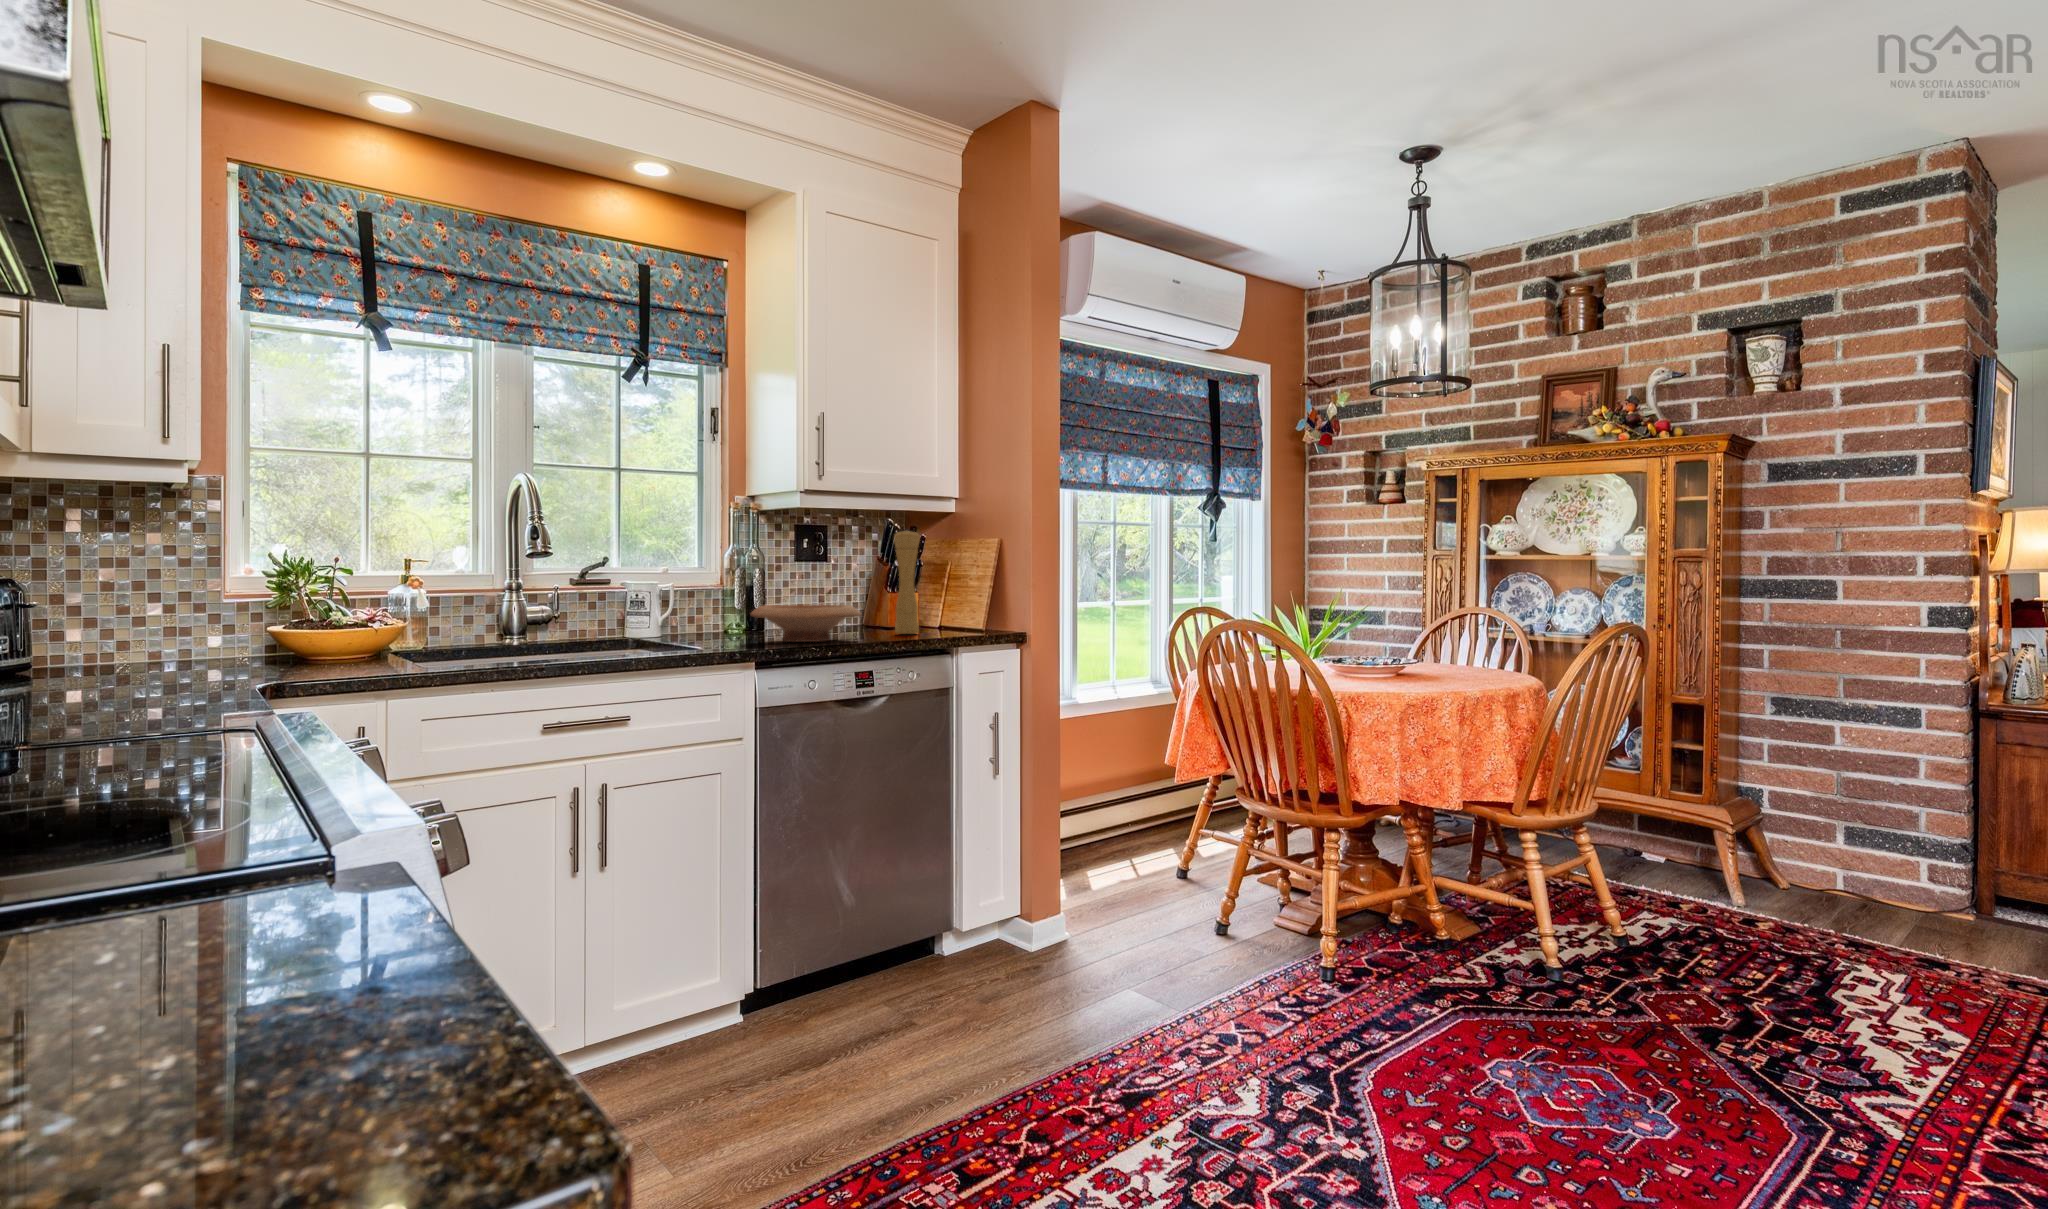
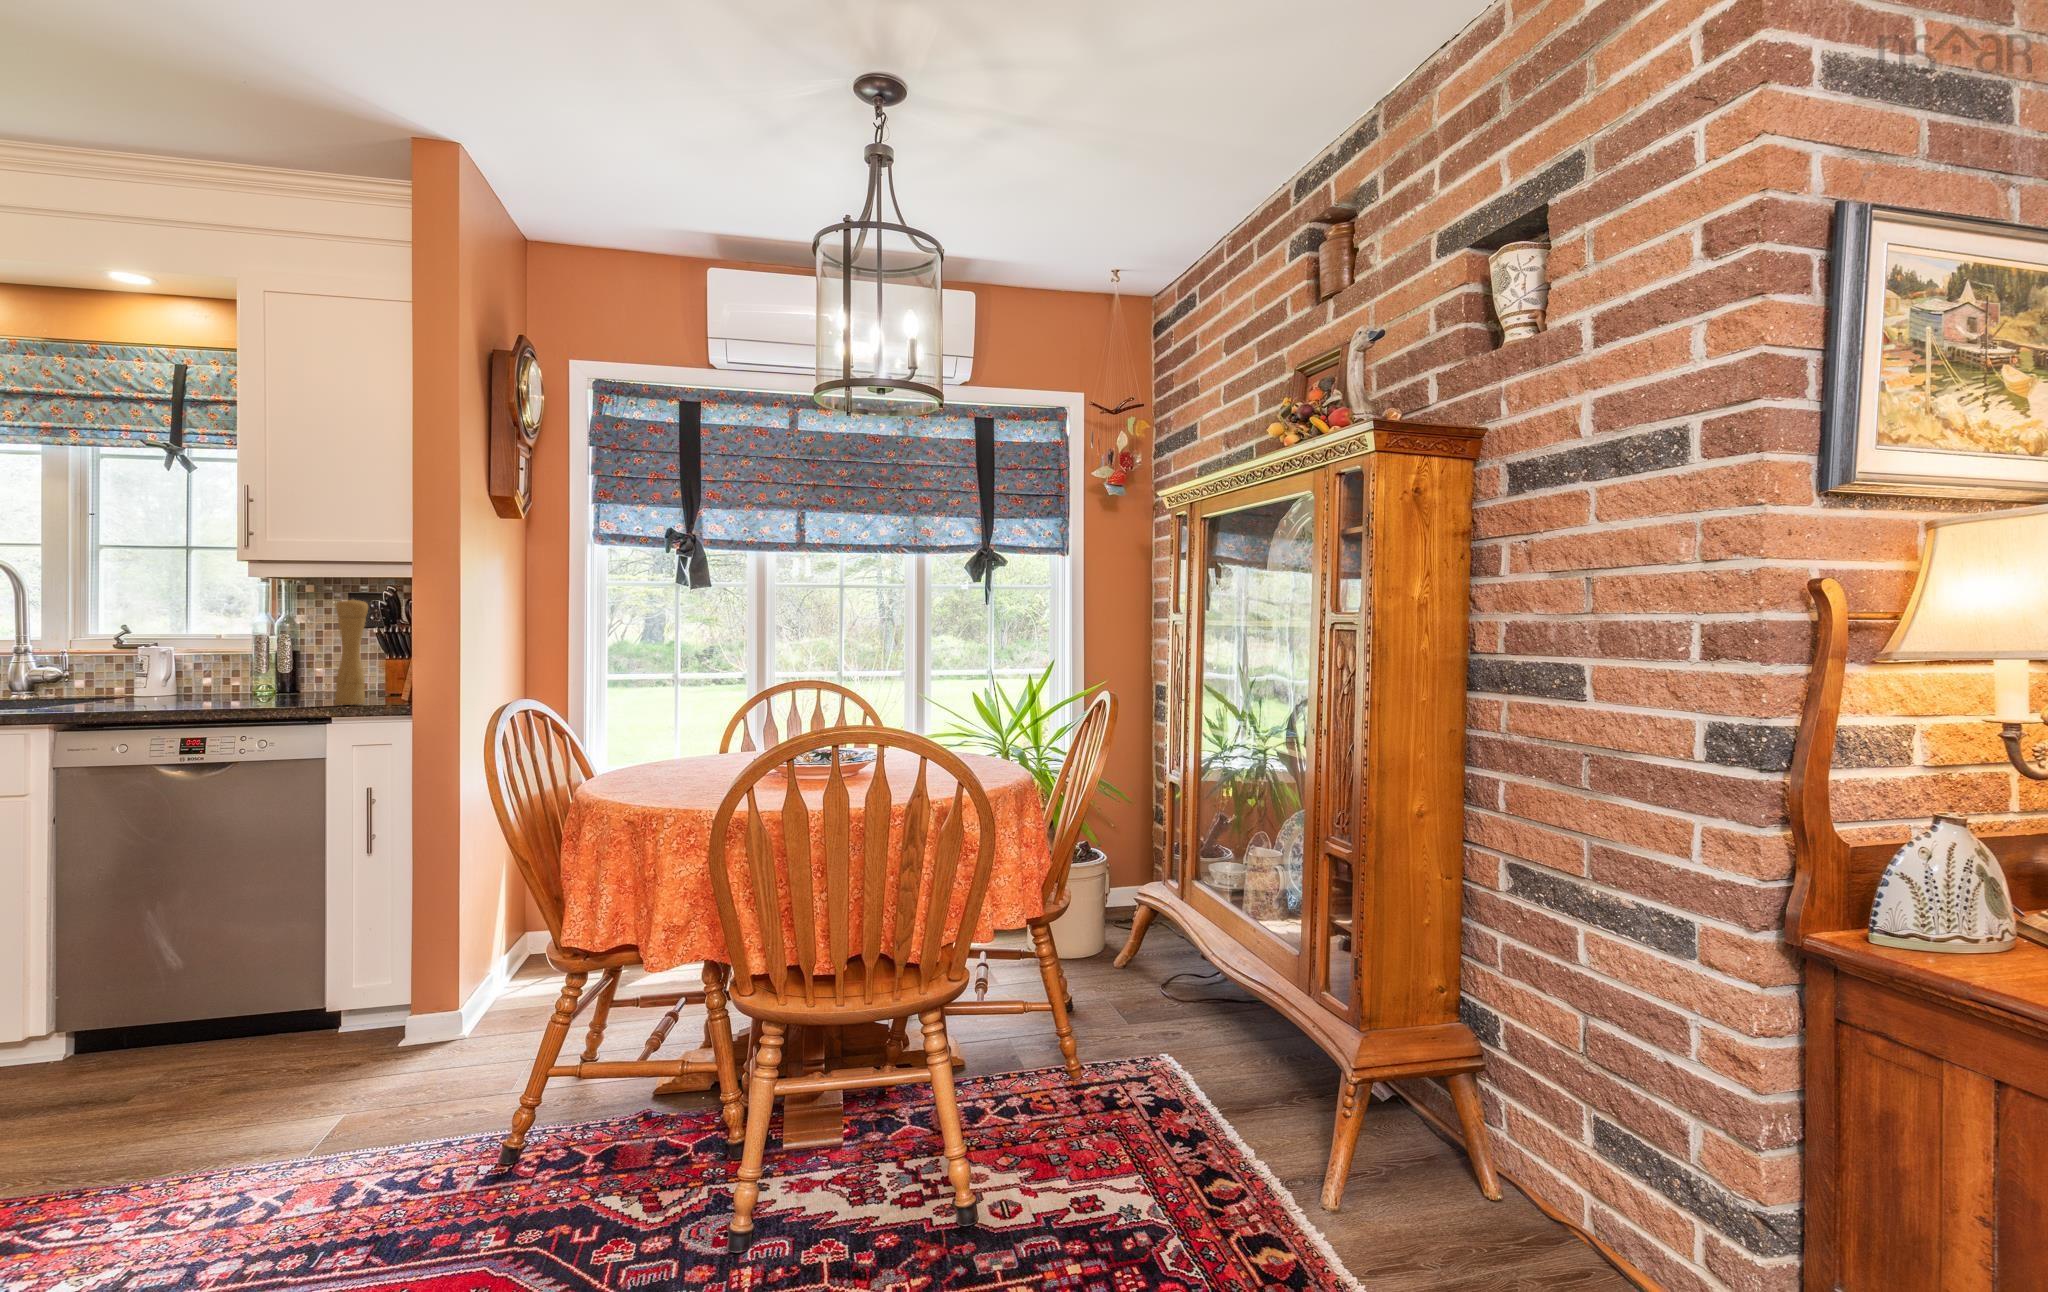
wooden bowl: present [750,605,862,642] -> none [136,672,278,709]

